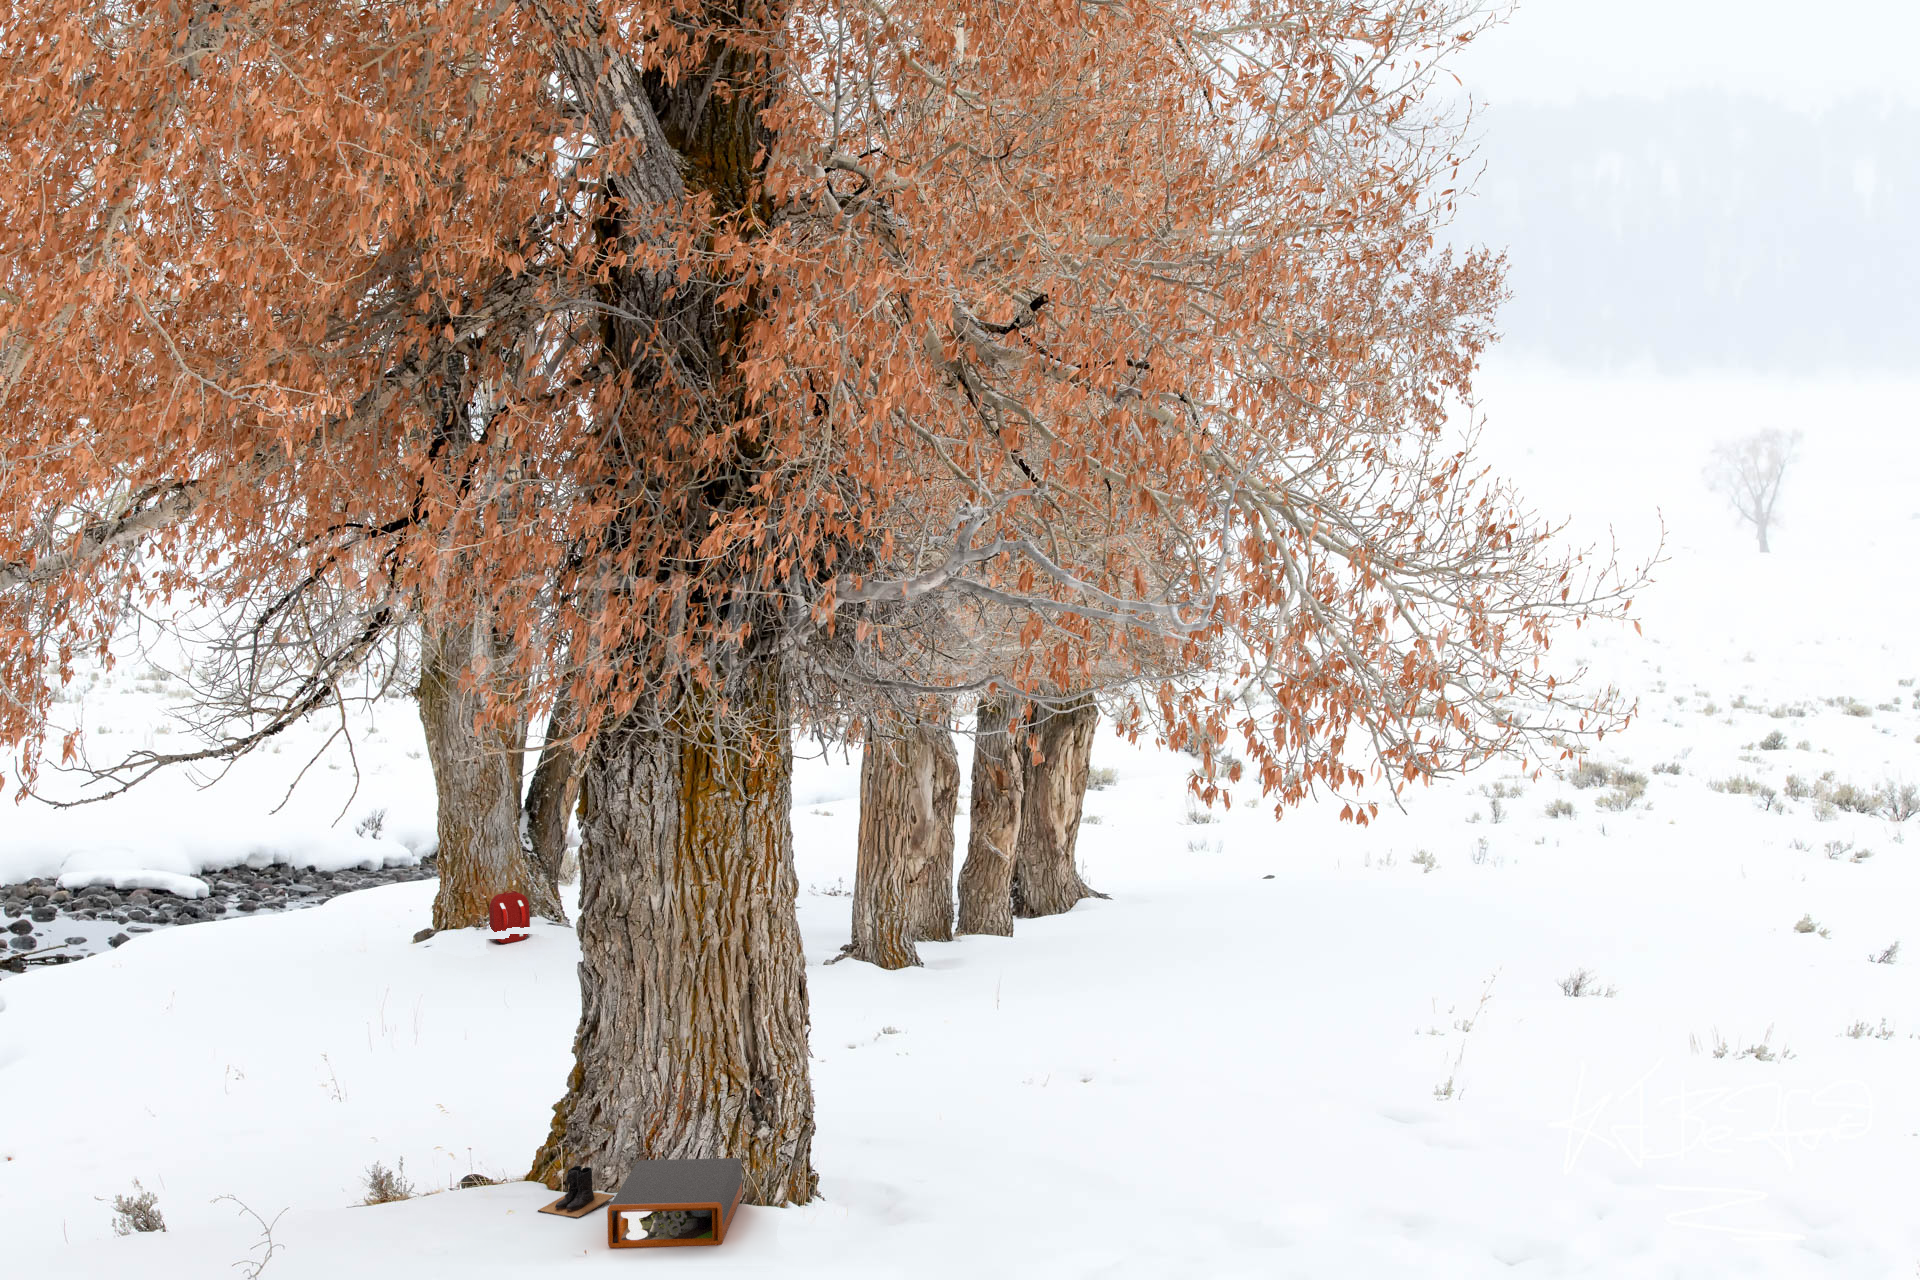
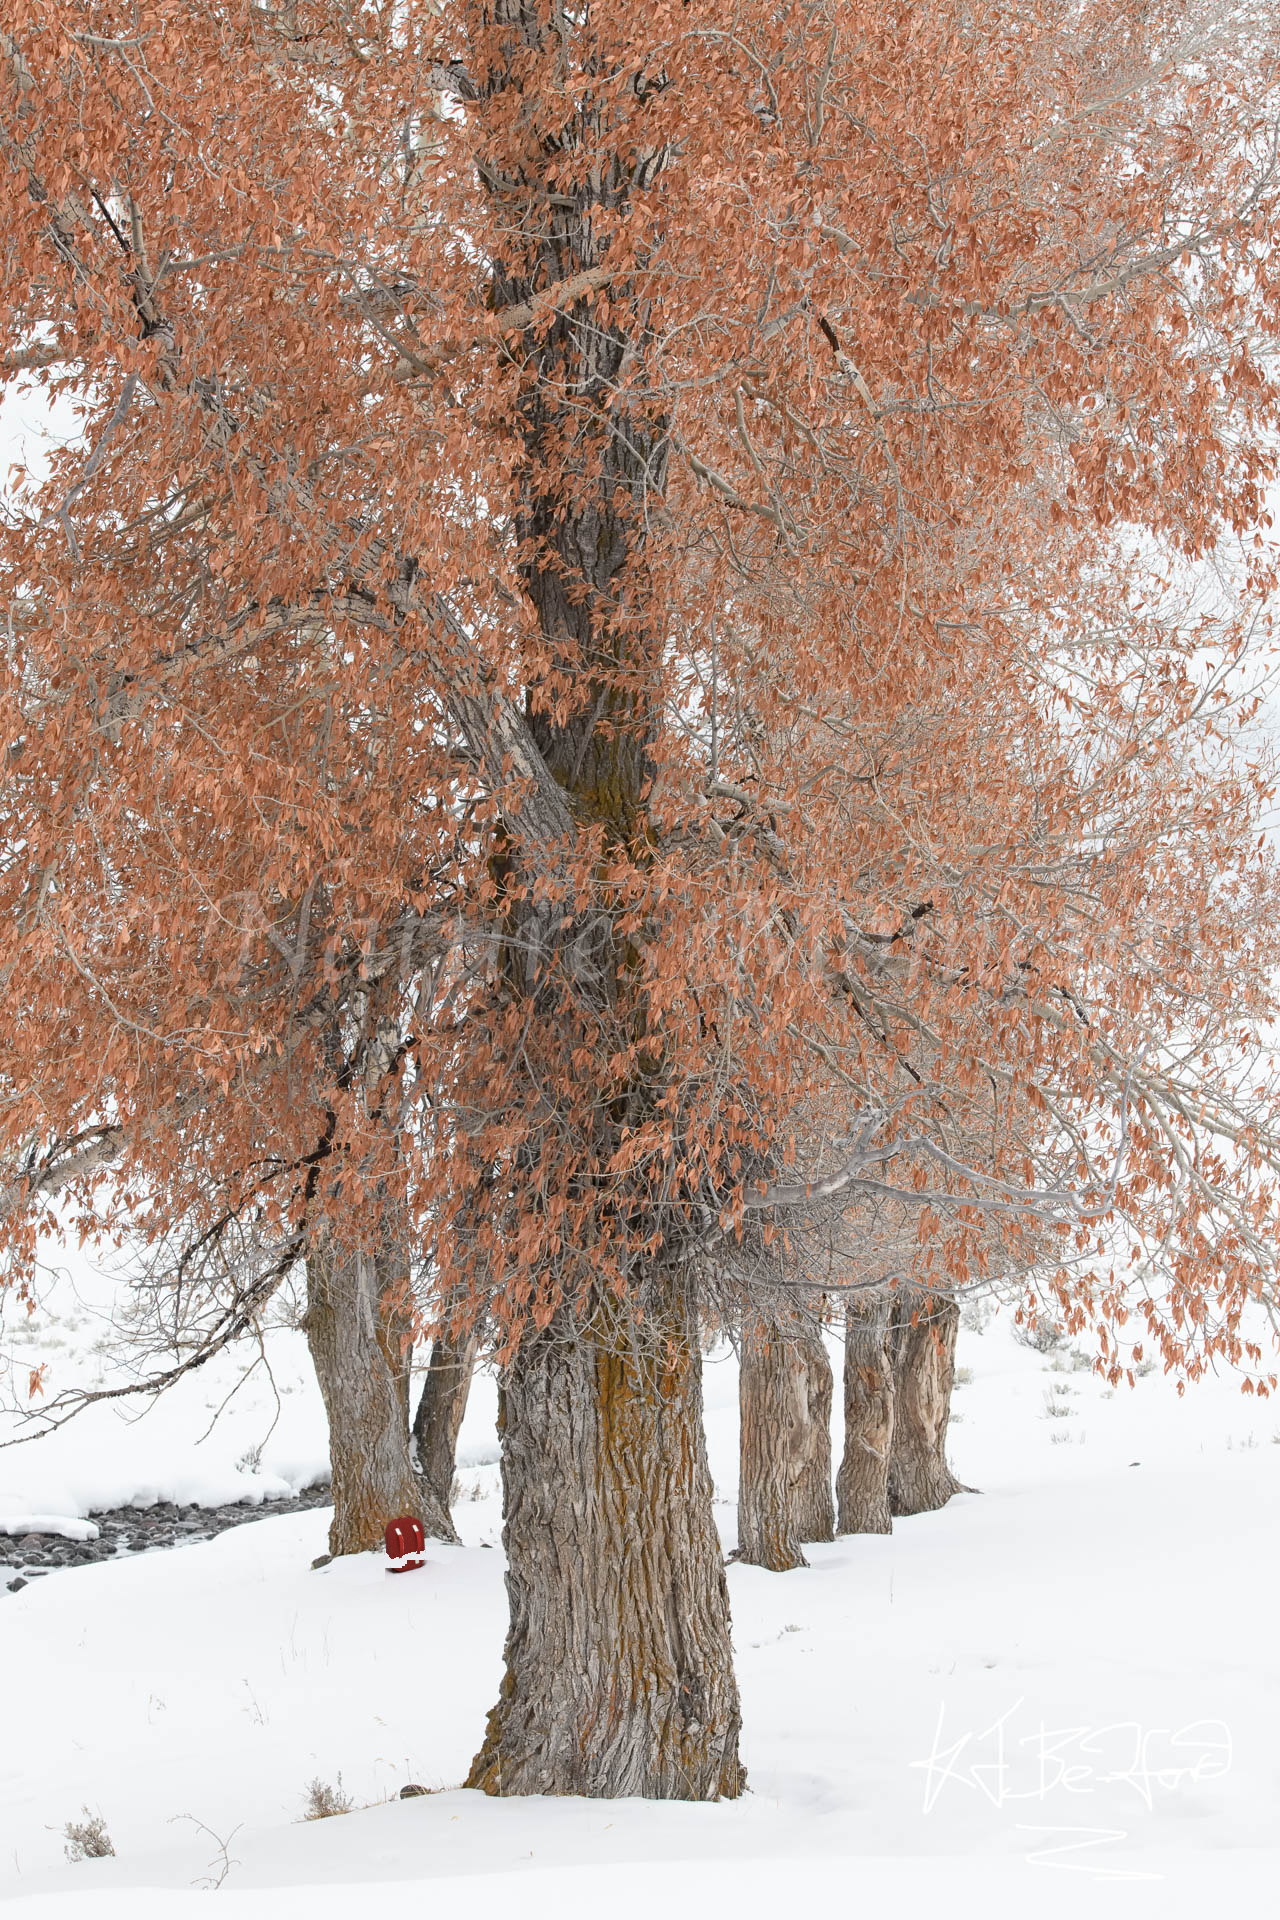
storage box: present [607,1158,742,1248] -> none [556,1758,677,1845]
boots: present [538,1166,615,1219] -> none [486,1769,556,1821]

